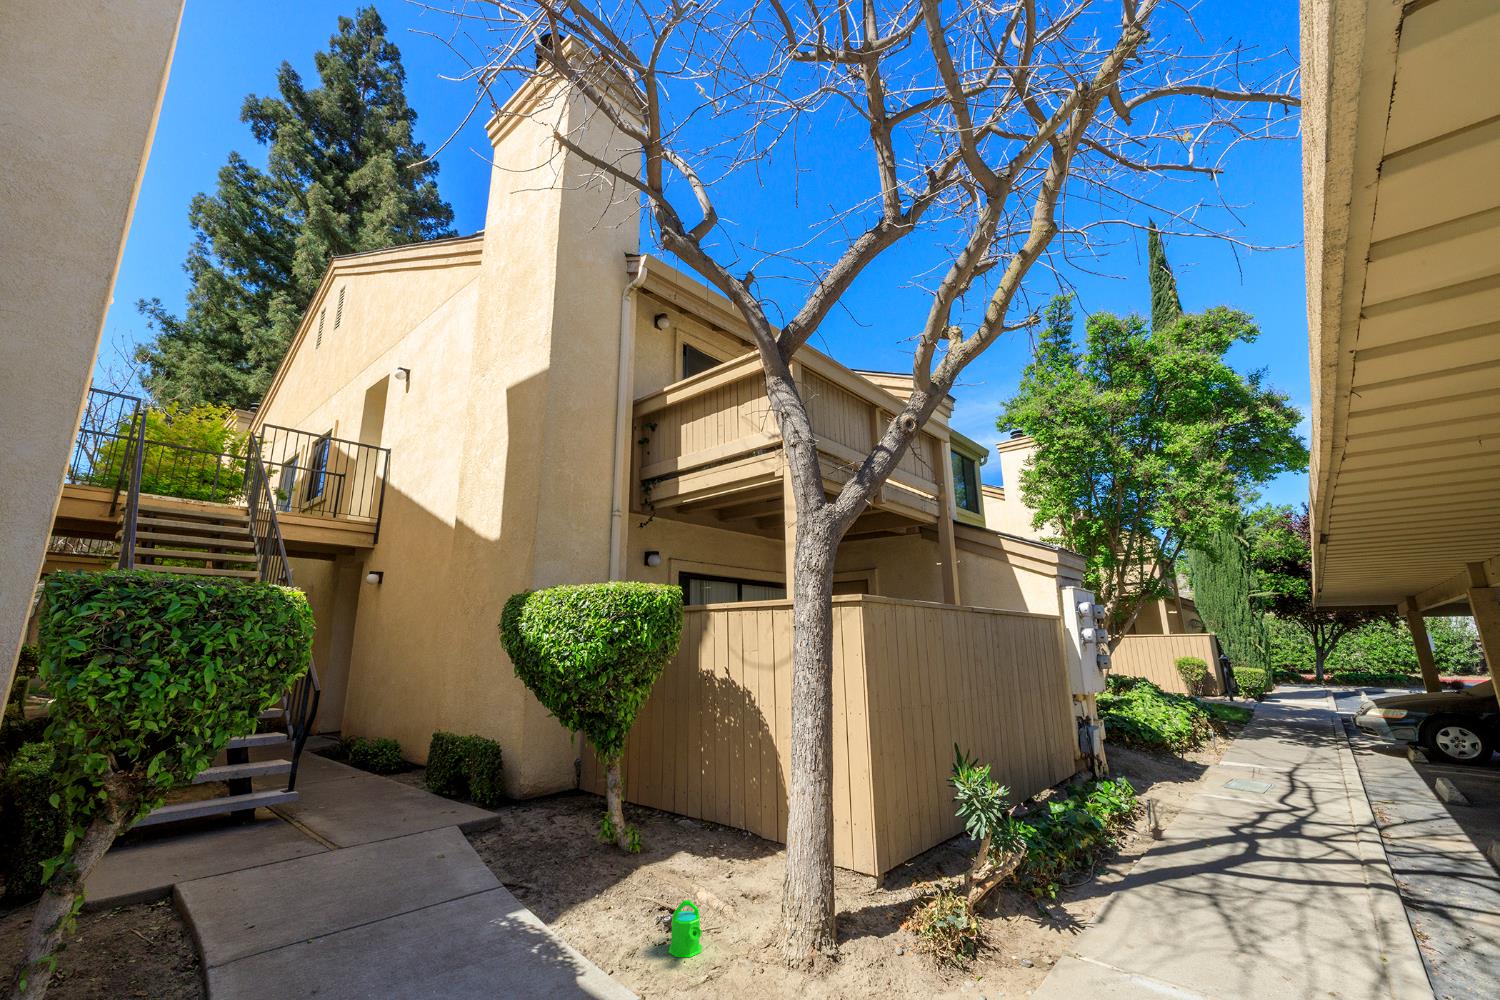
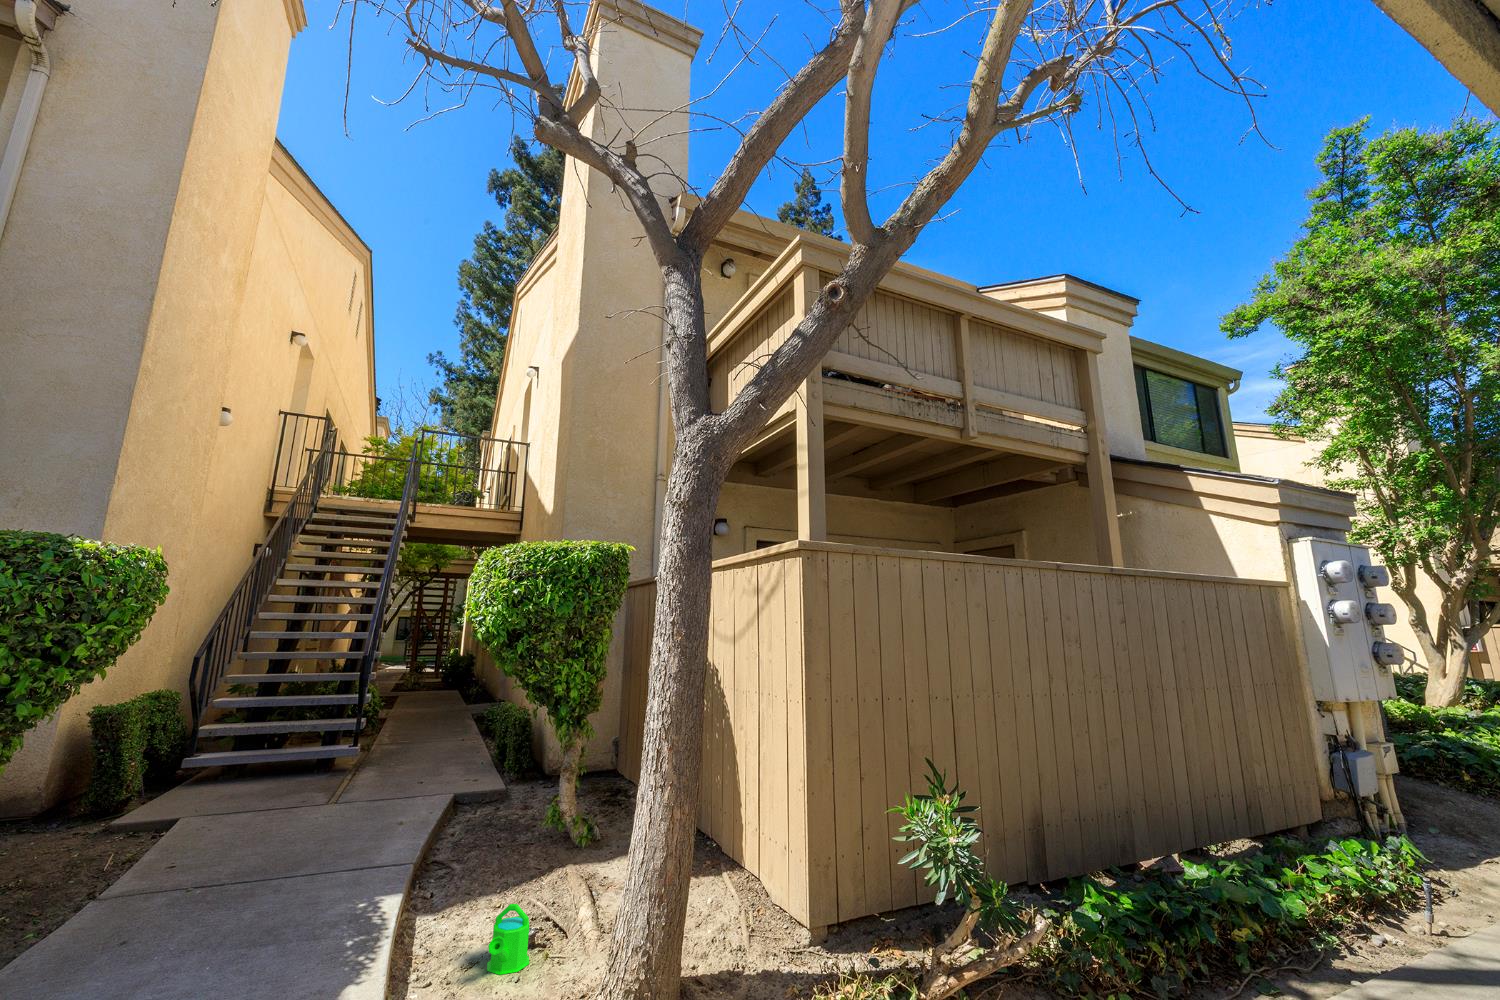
decorative plant: present [1143,799,1168,840] -> none [1378,887,1446,968]

